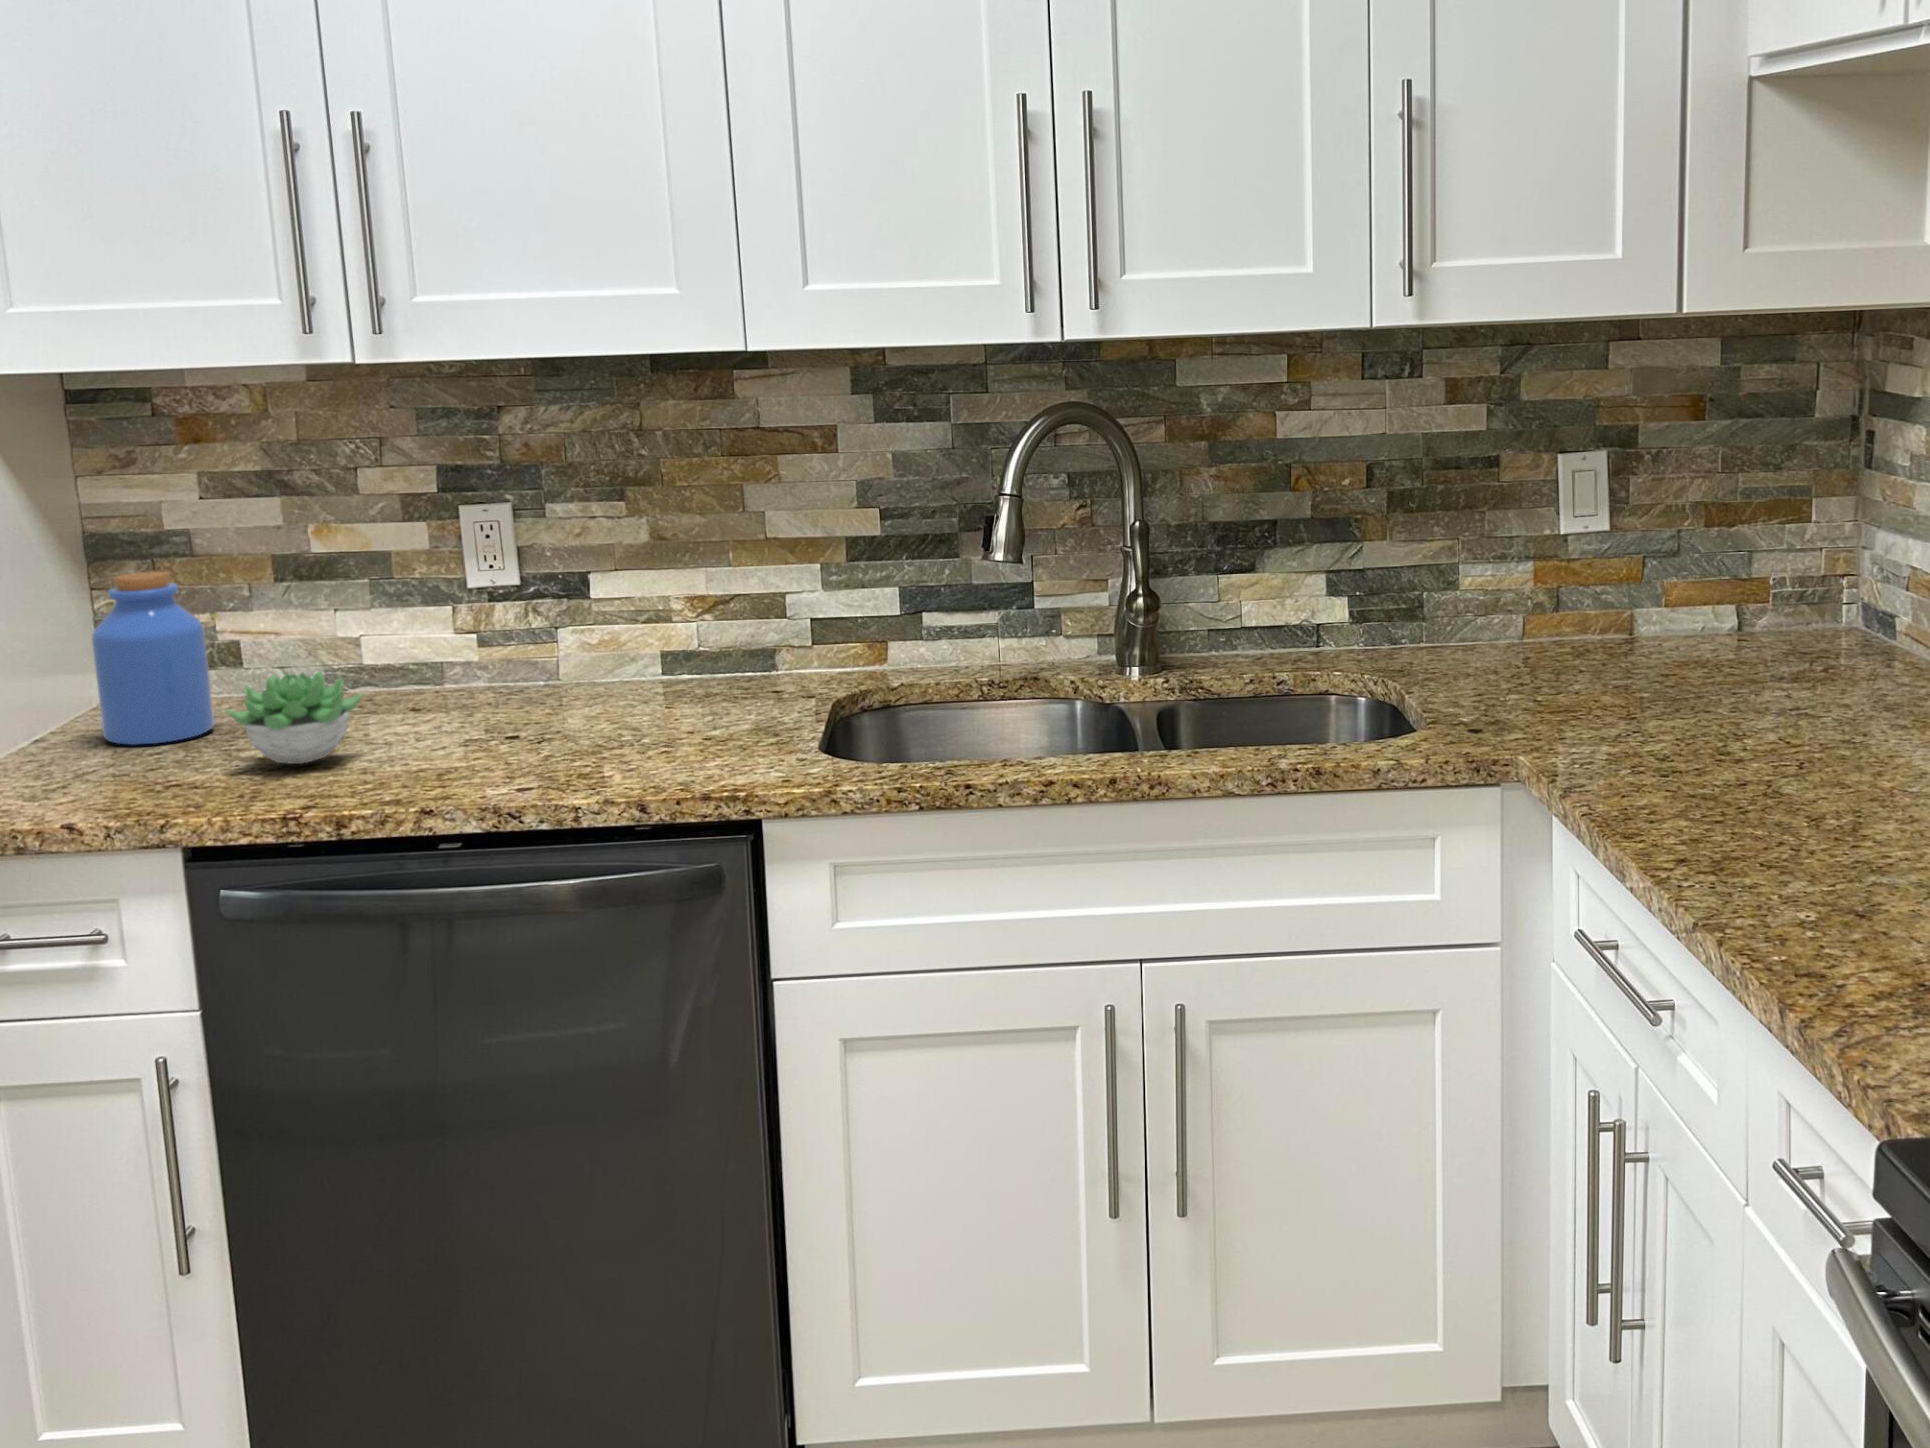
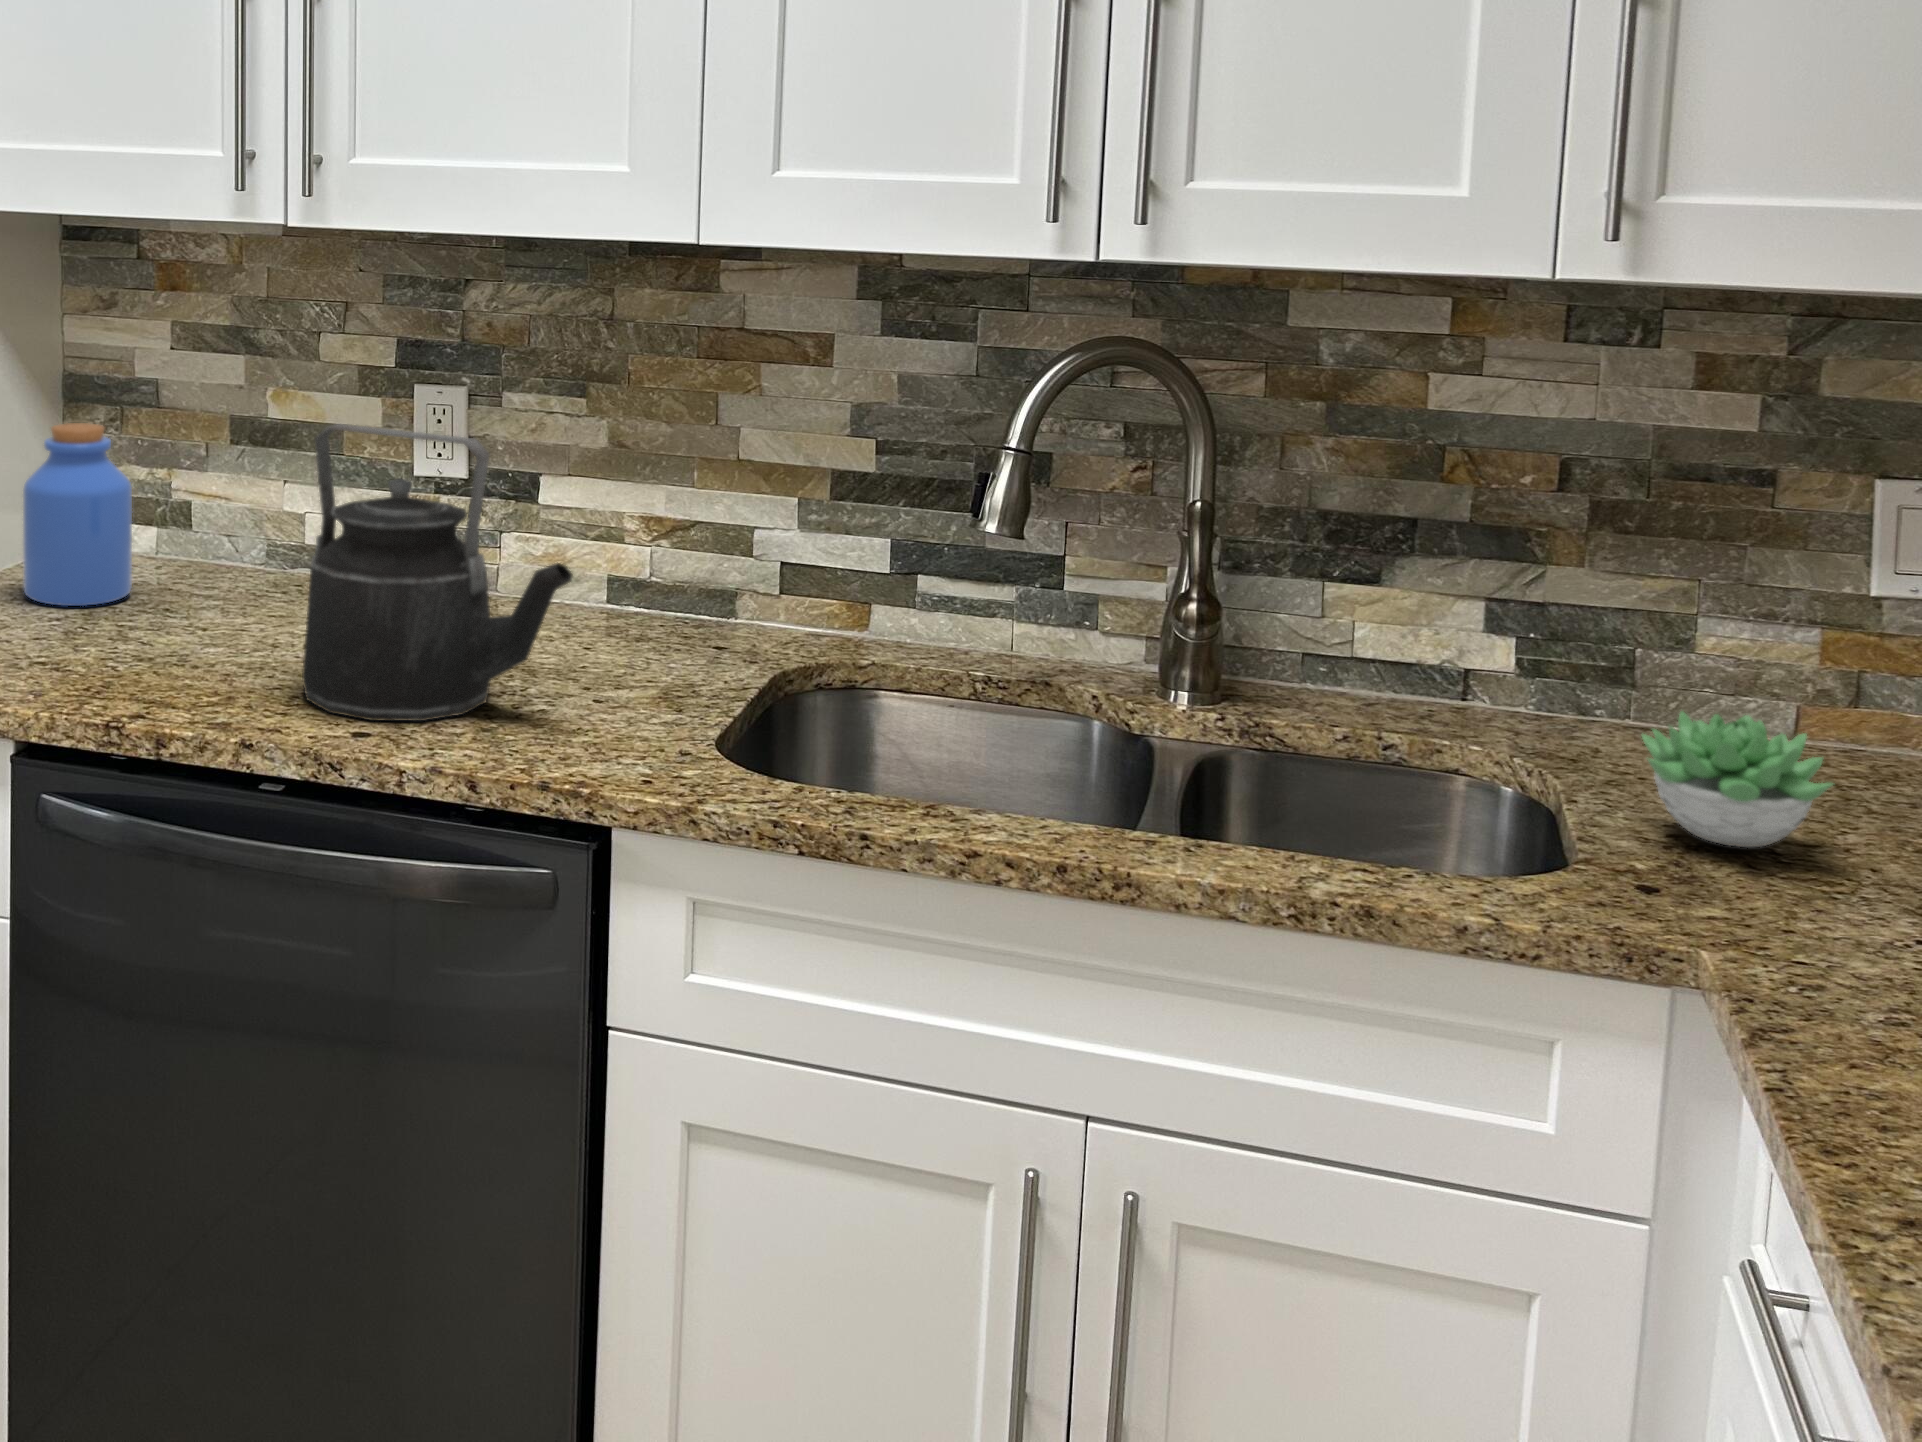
kettle: none [431,528,687,778] -> present [302,423,572,721]
succulent plant: present [227,671,363,764] -> present [1642,712,1833,847]

